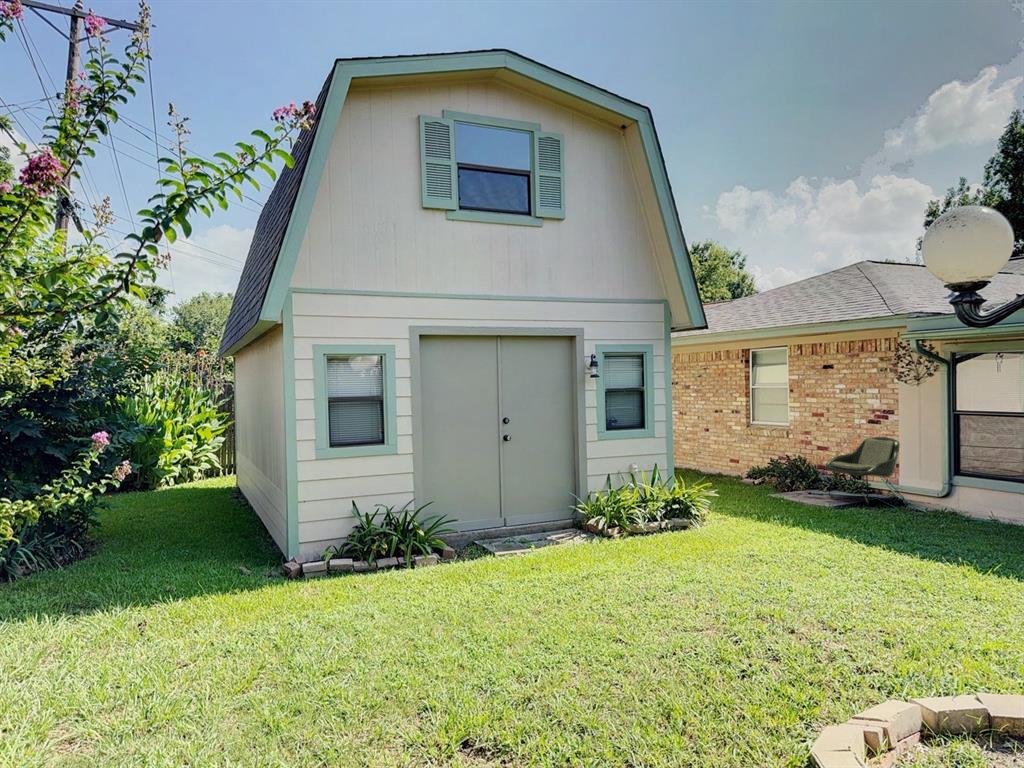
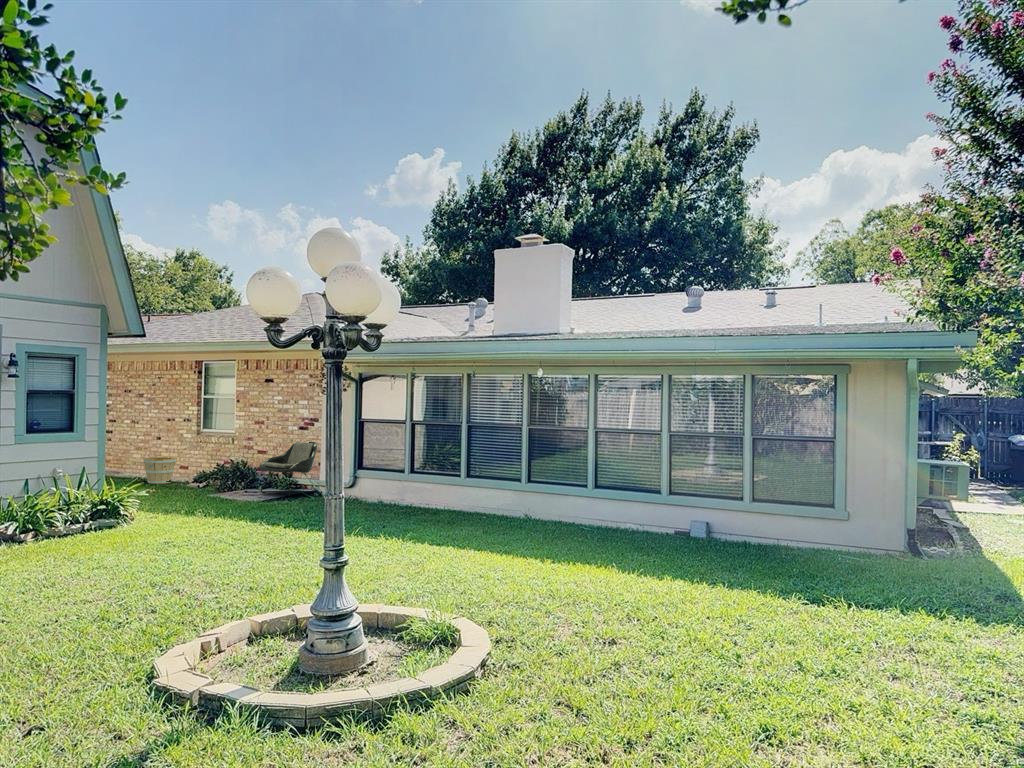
wooden bucket: none [696,448,726,475] -> present [144,457,176,484]

